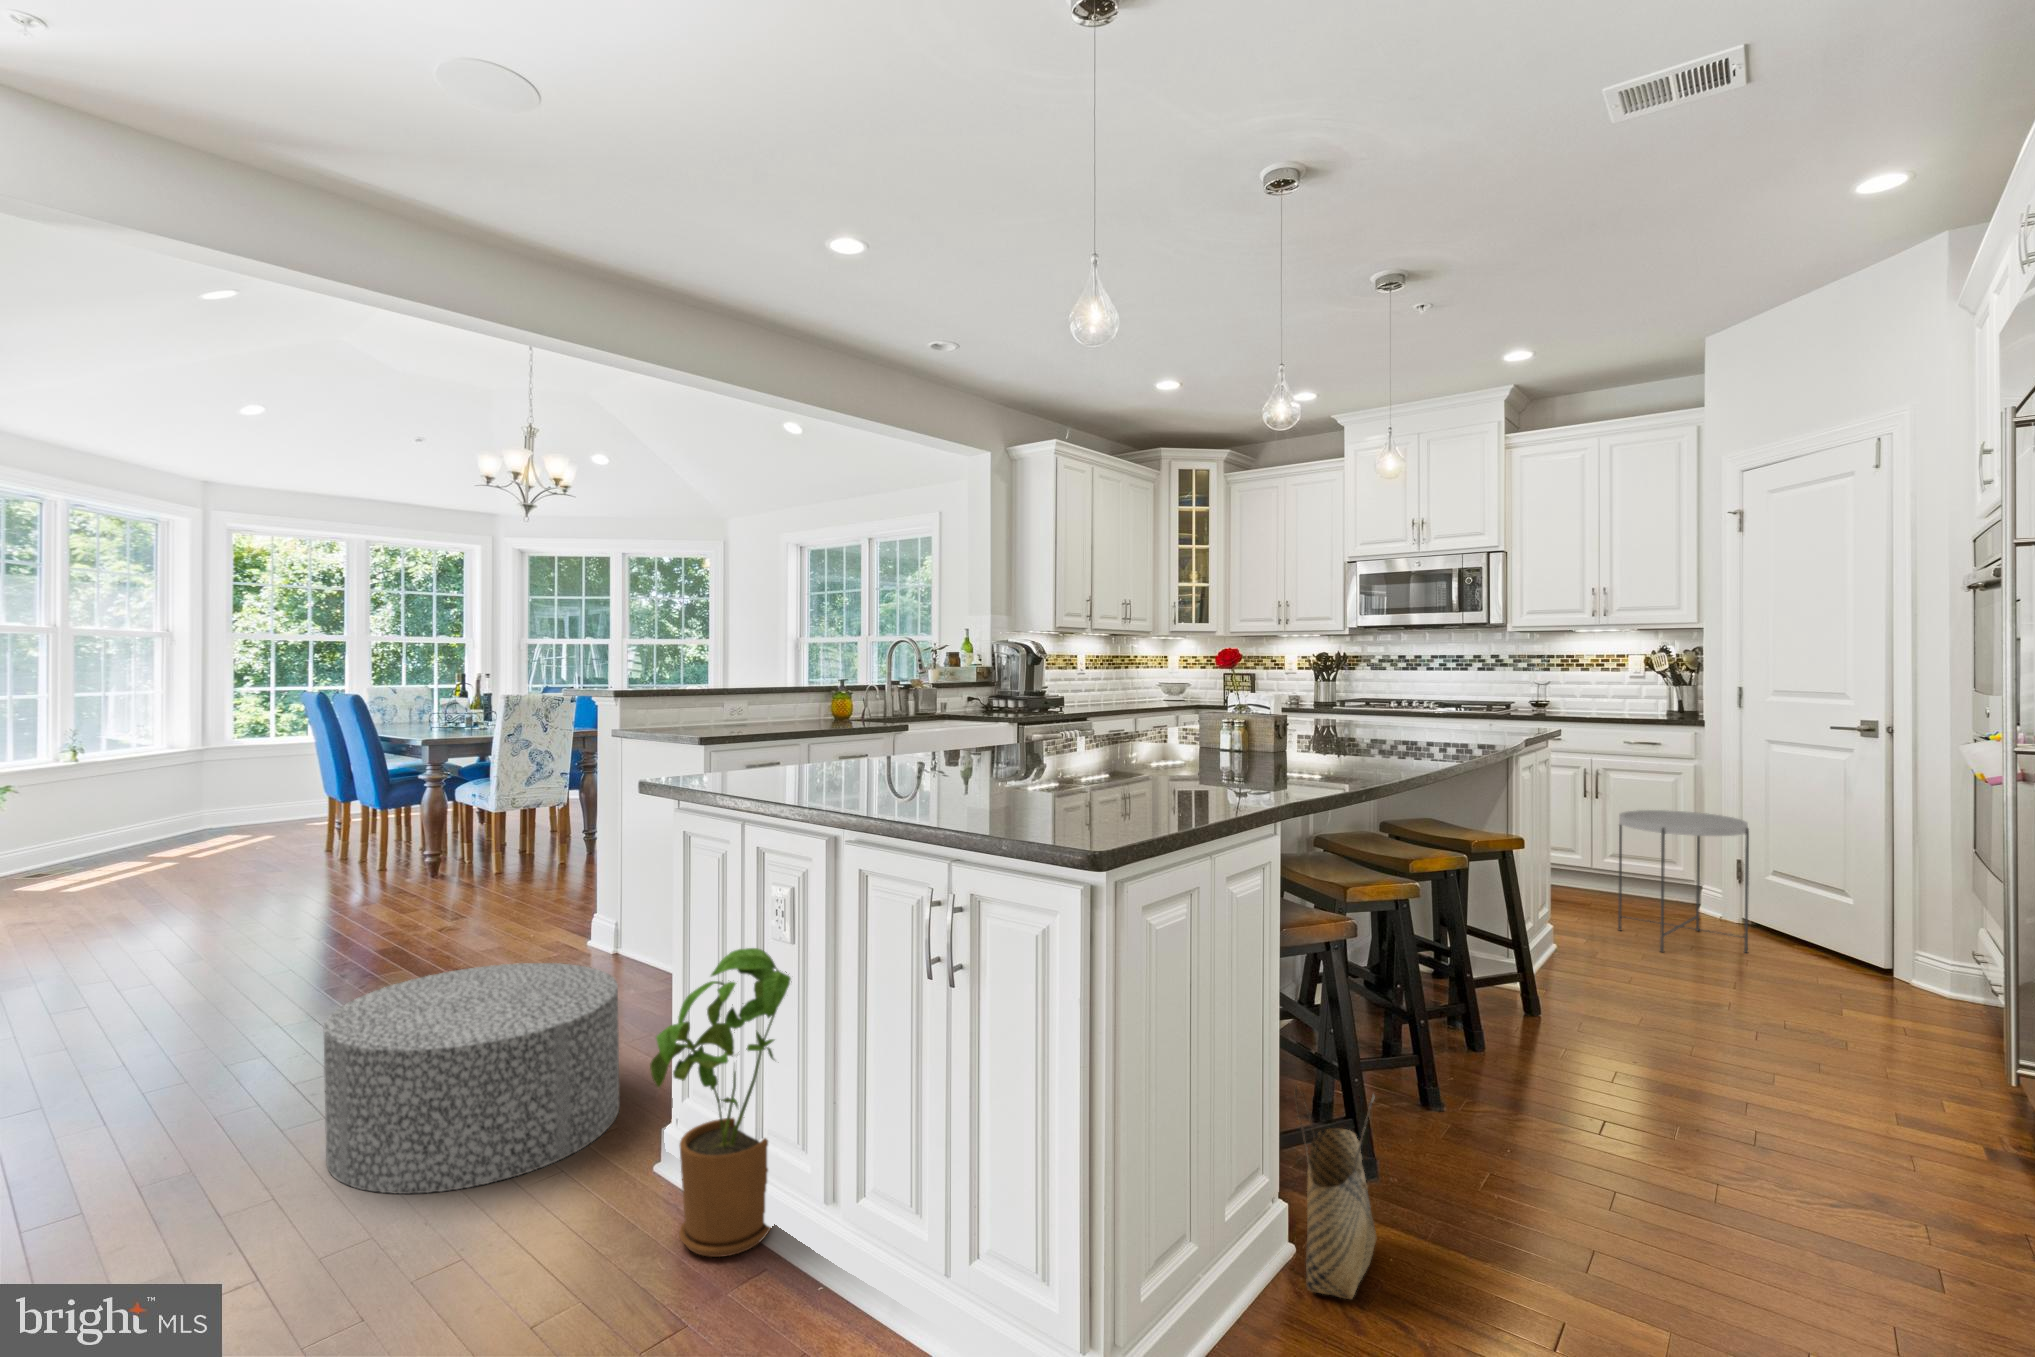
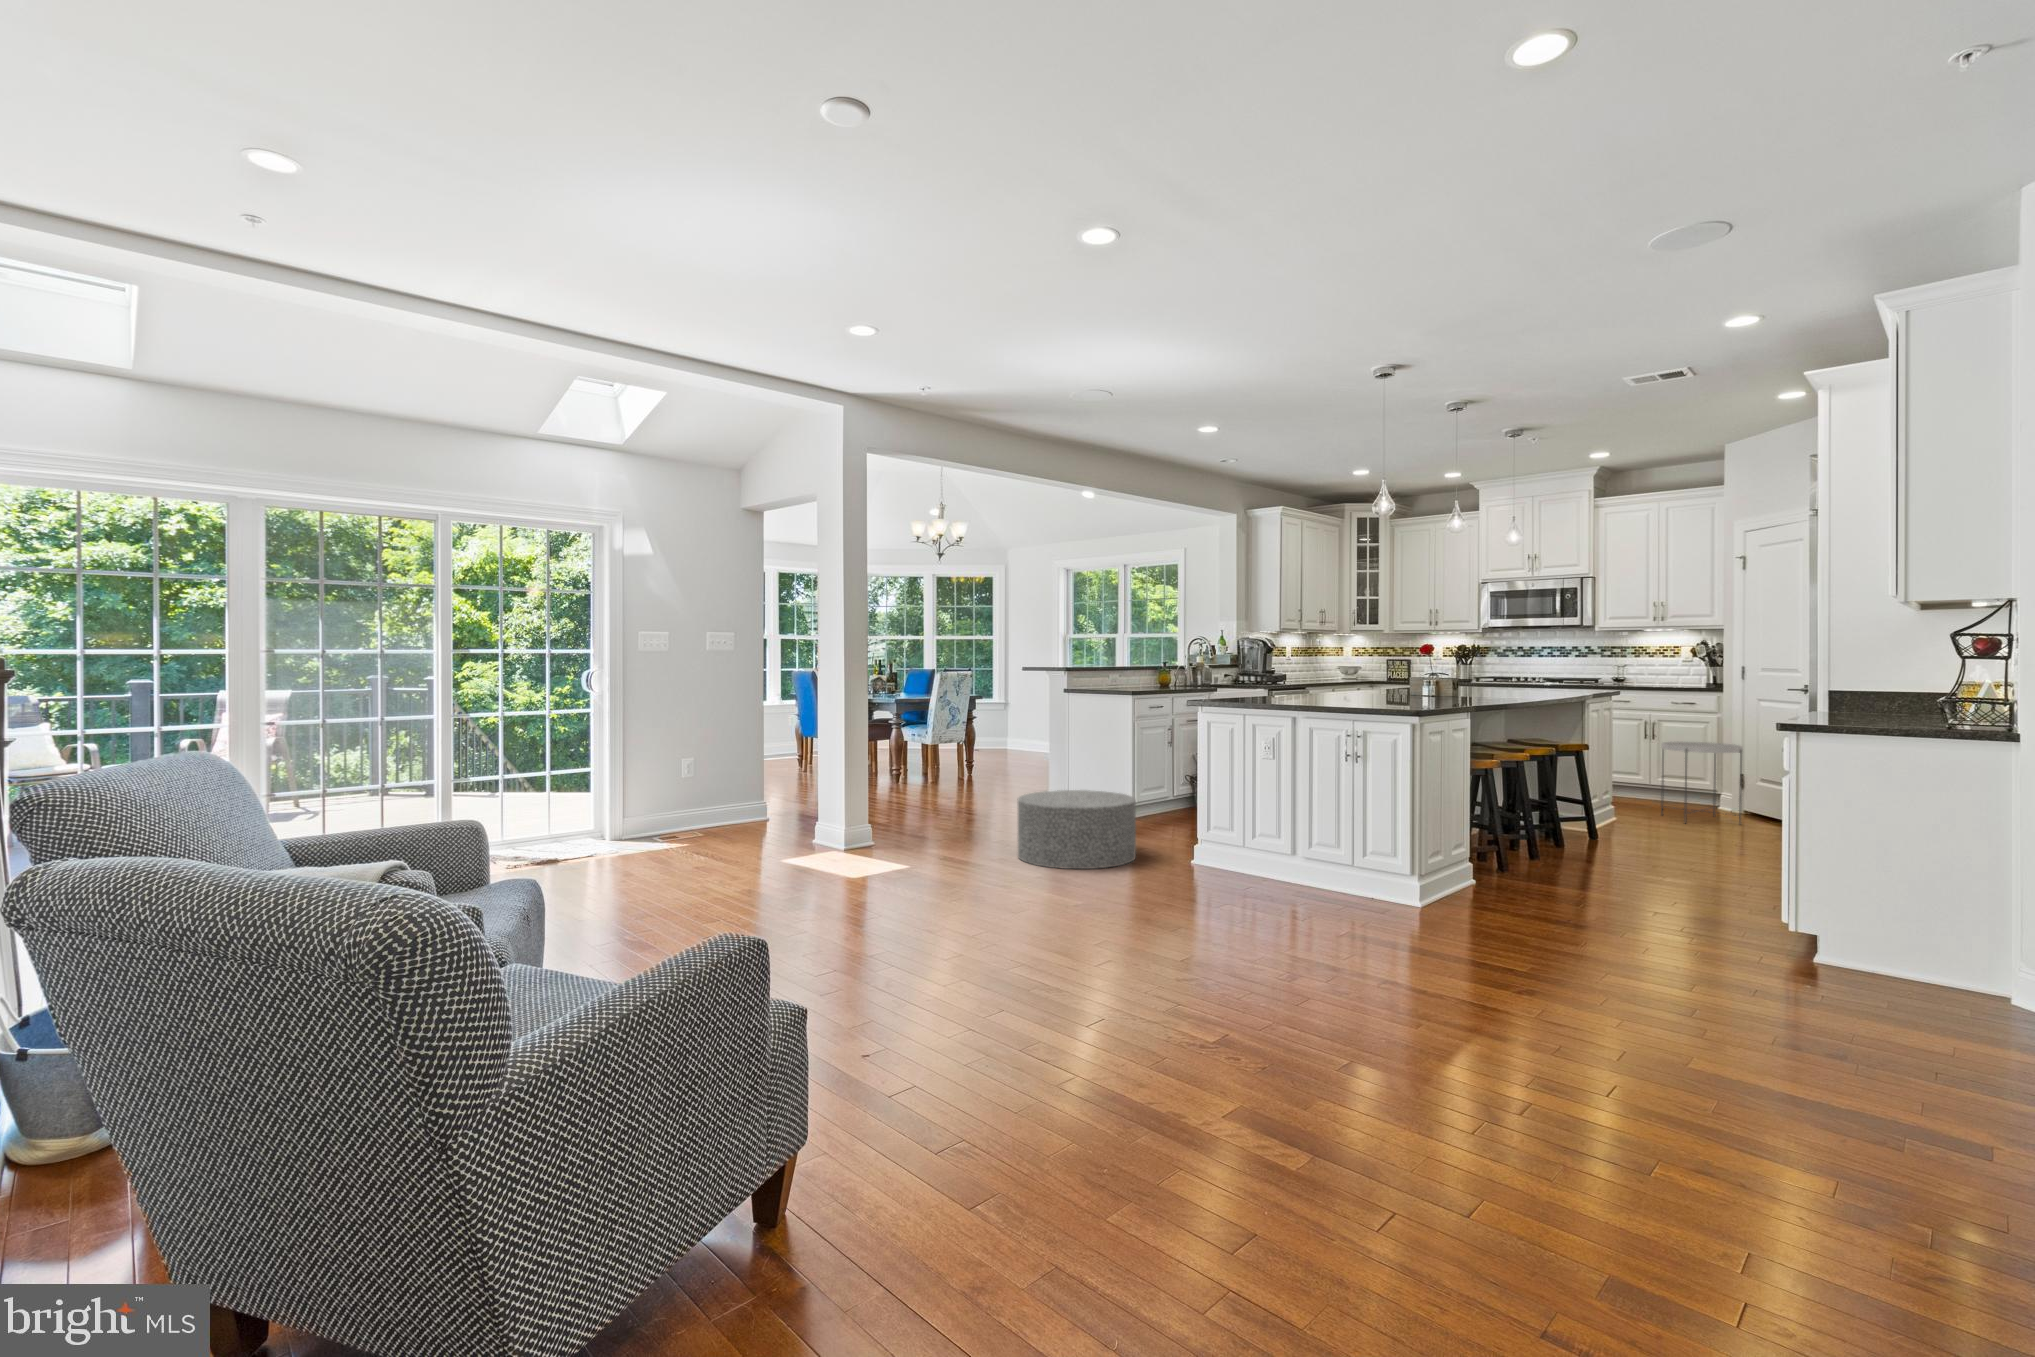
house plant: present [650,948,791,1257] -> none [1199,760,1271,884]
woven basket: present [1294,1085,1376,1299] -> none [1472,819,1508,897]

